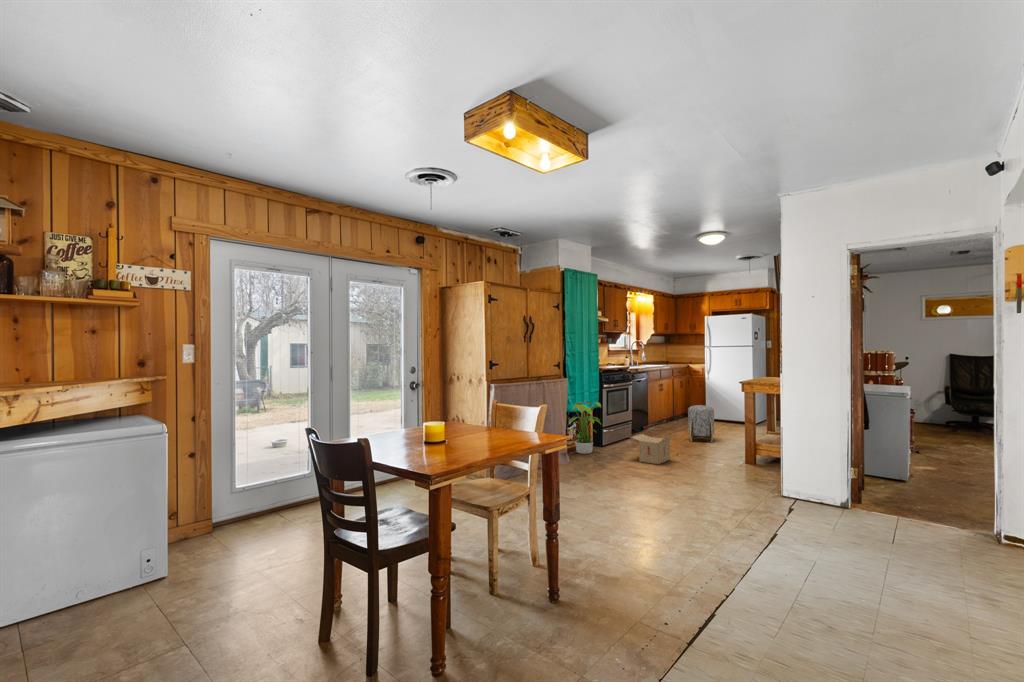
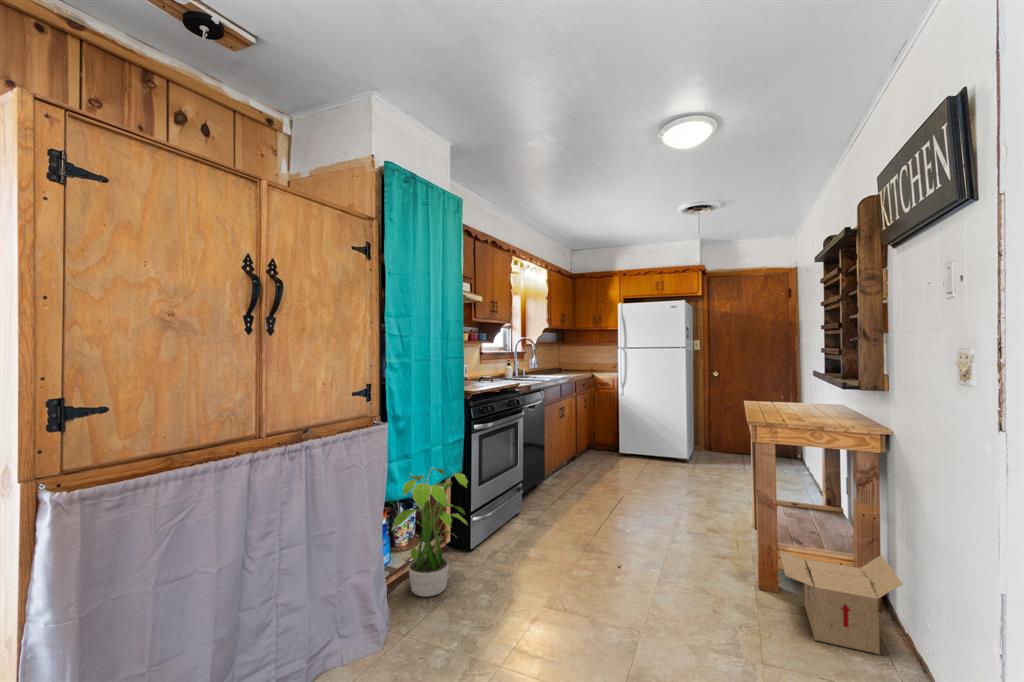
stool: present [688,405,714,442] -> none [620,450,665,520]
cardboard box: present [631,434,675,464] -> present [779,550,902,654]

